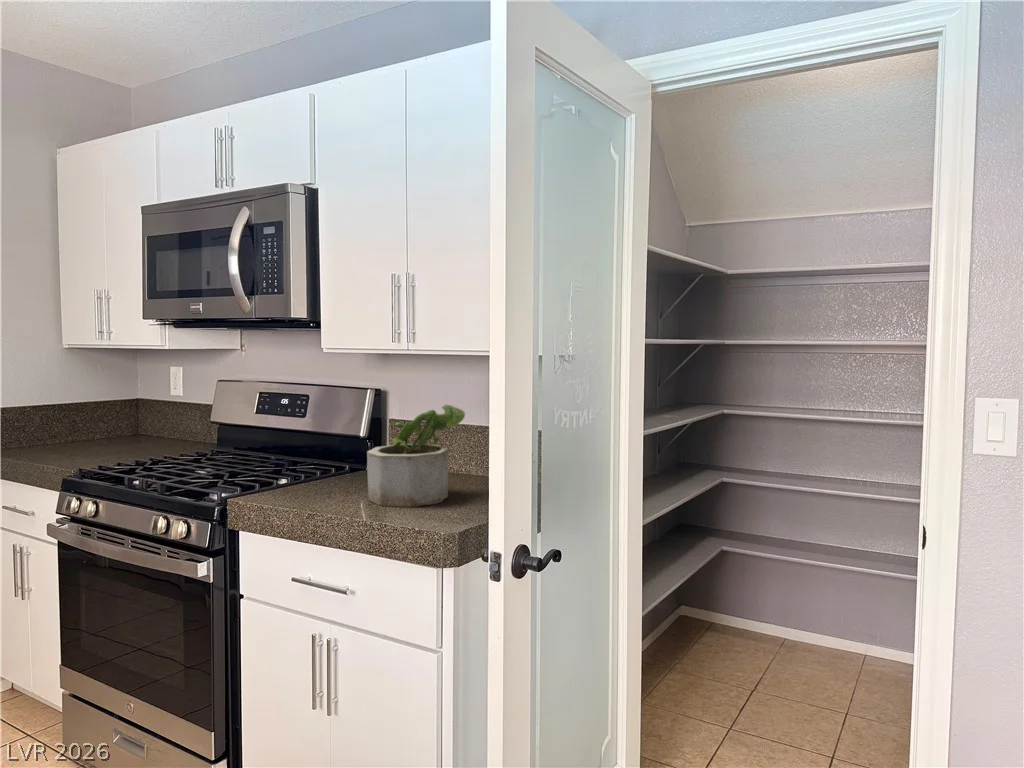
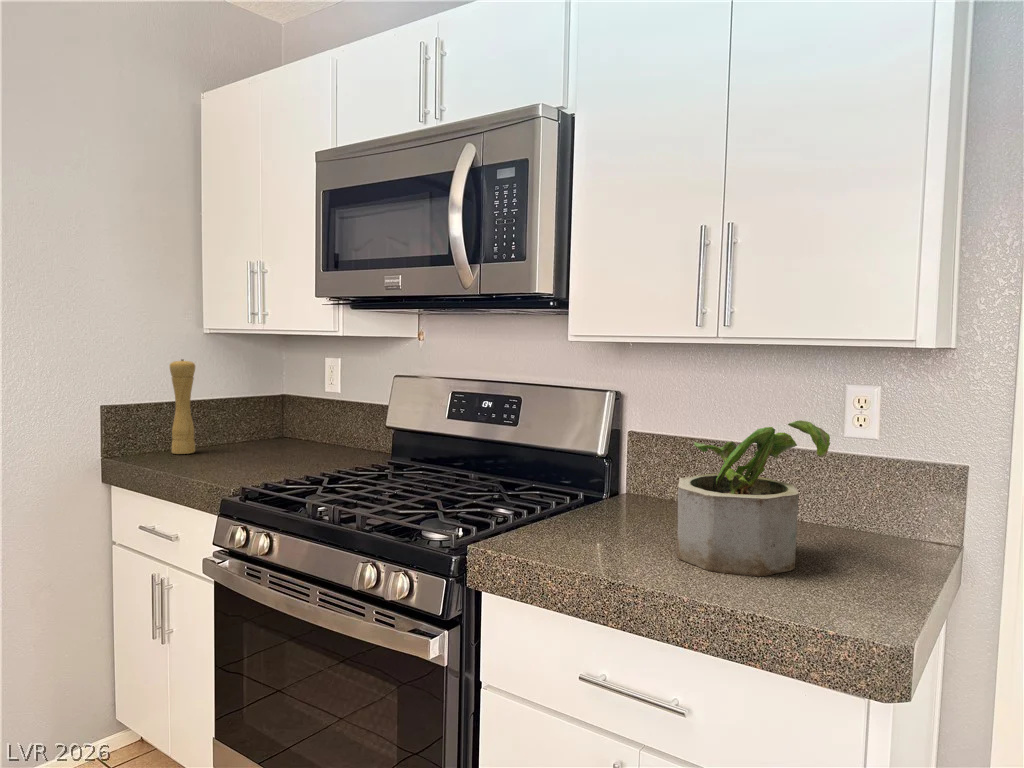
pepper mill: none [28,371,53,449] -> present [170,359,195,454]

